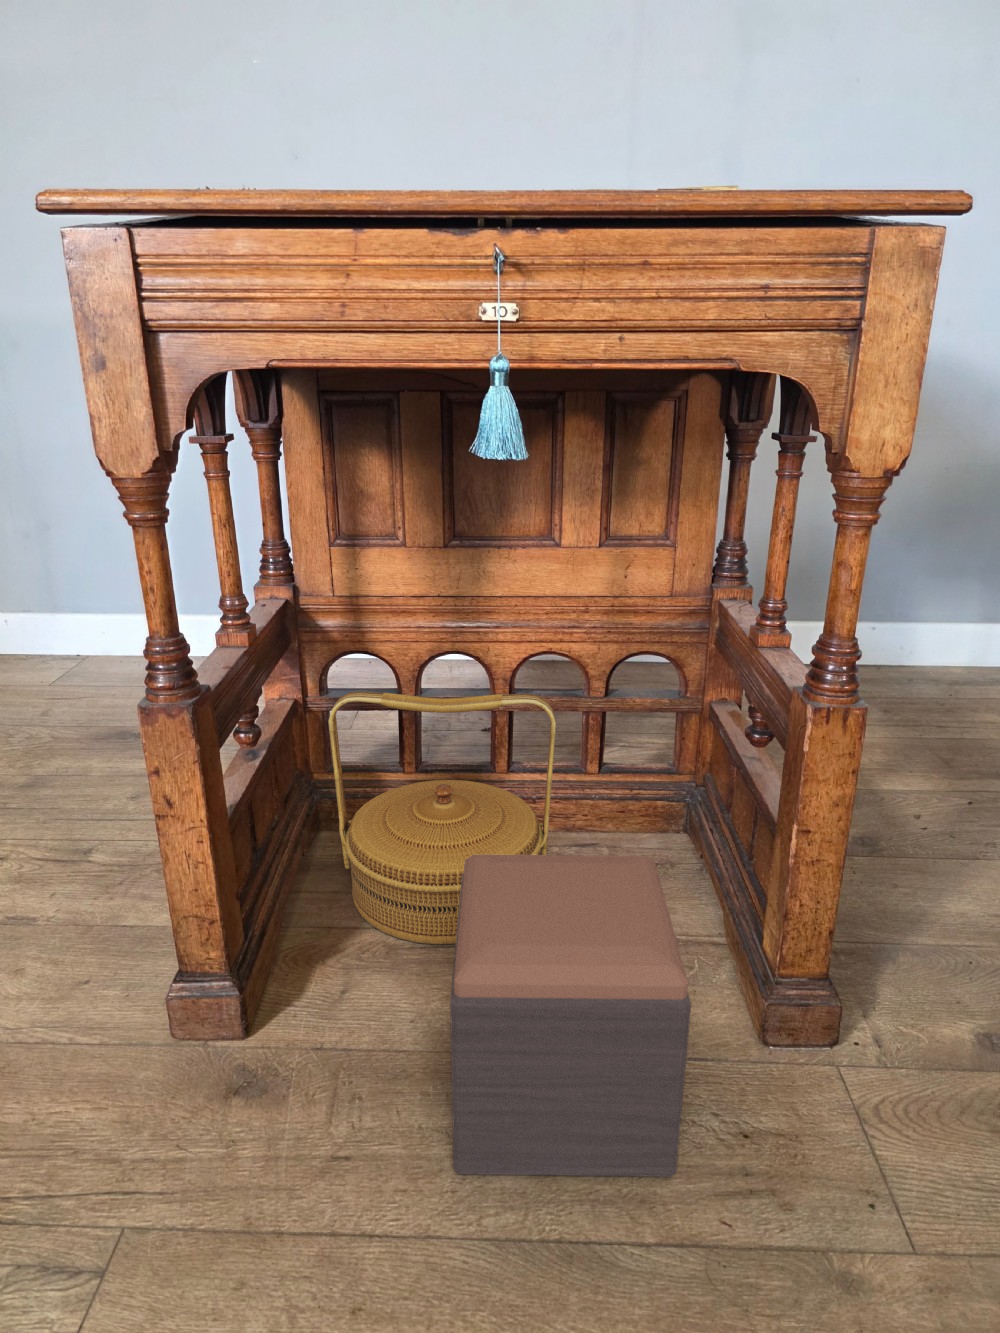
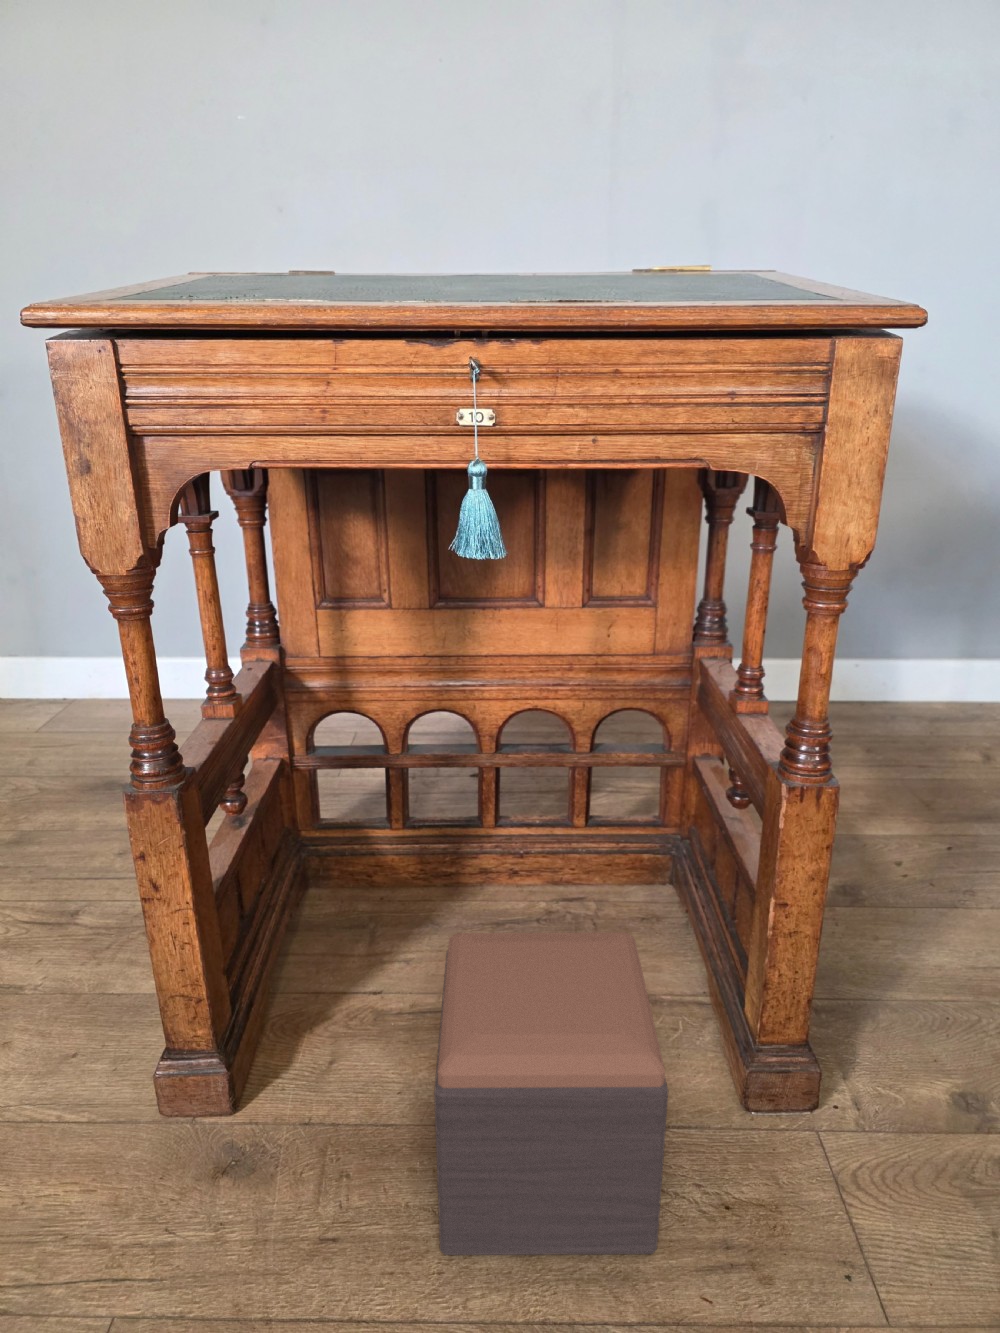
woven basket: present [328,692,556,945] -> none [315,760,539,1009]

